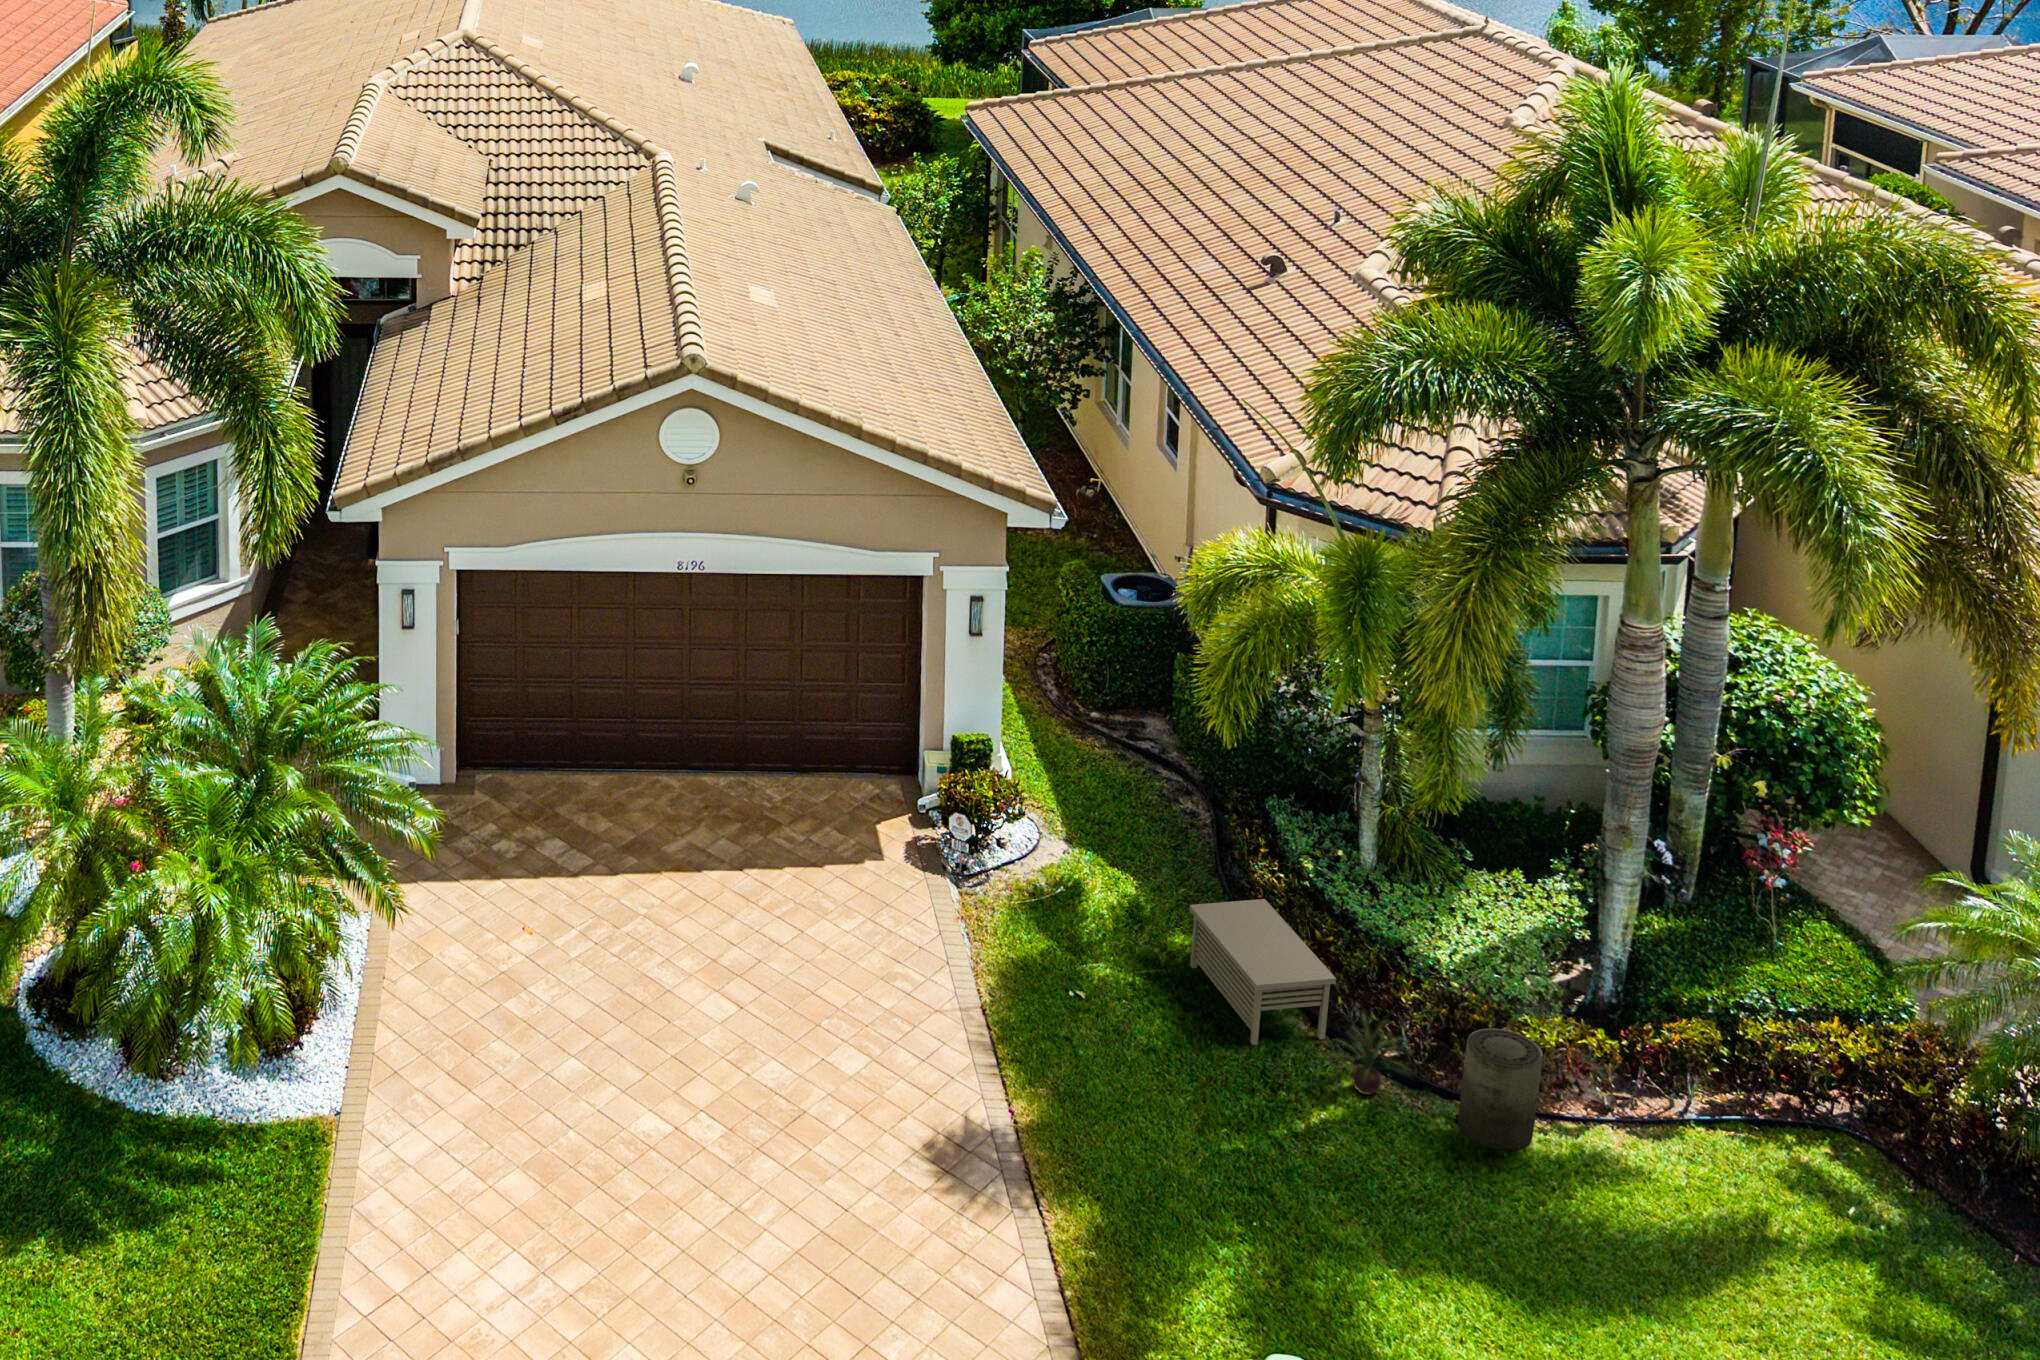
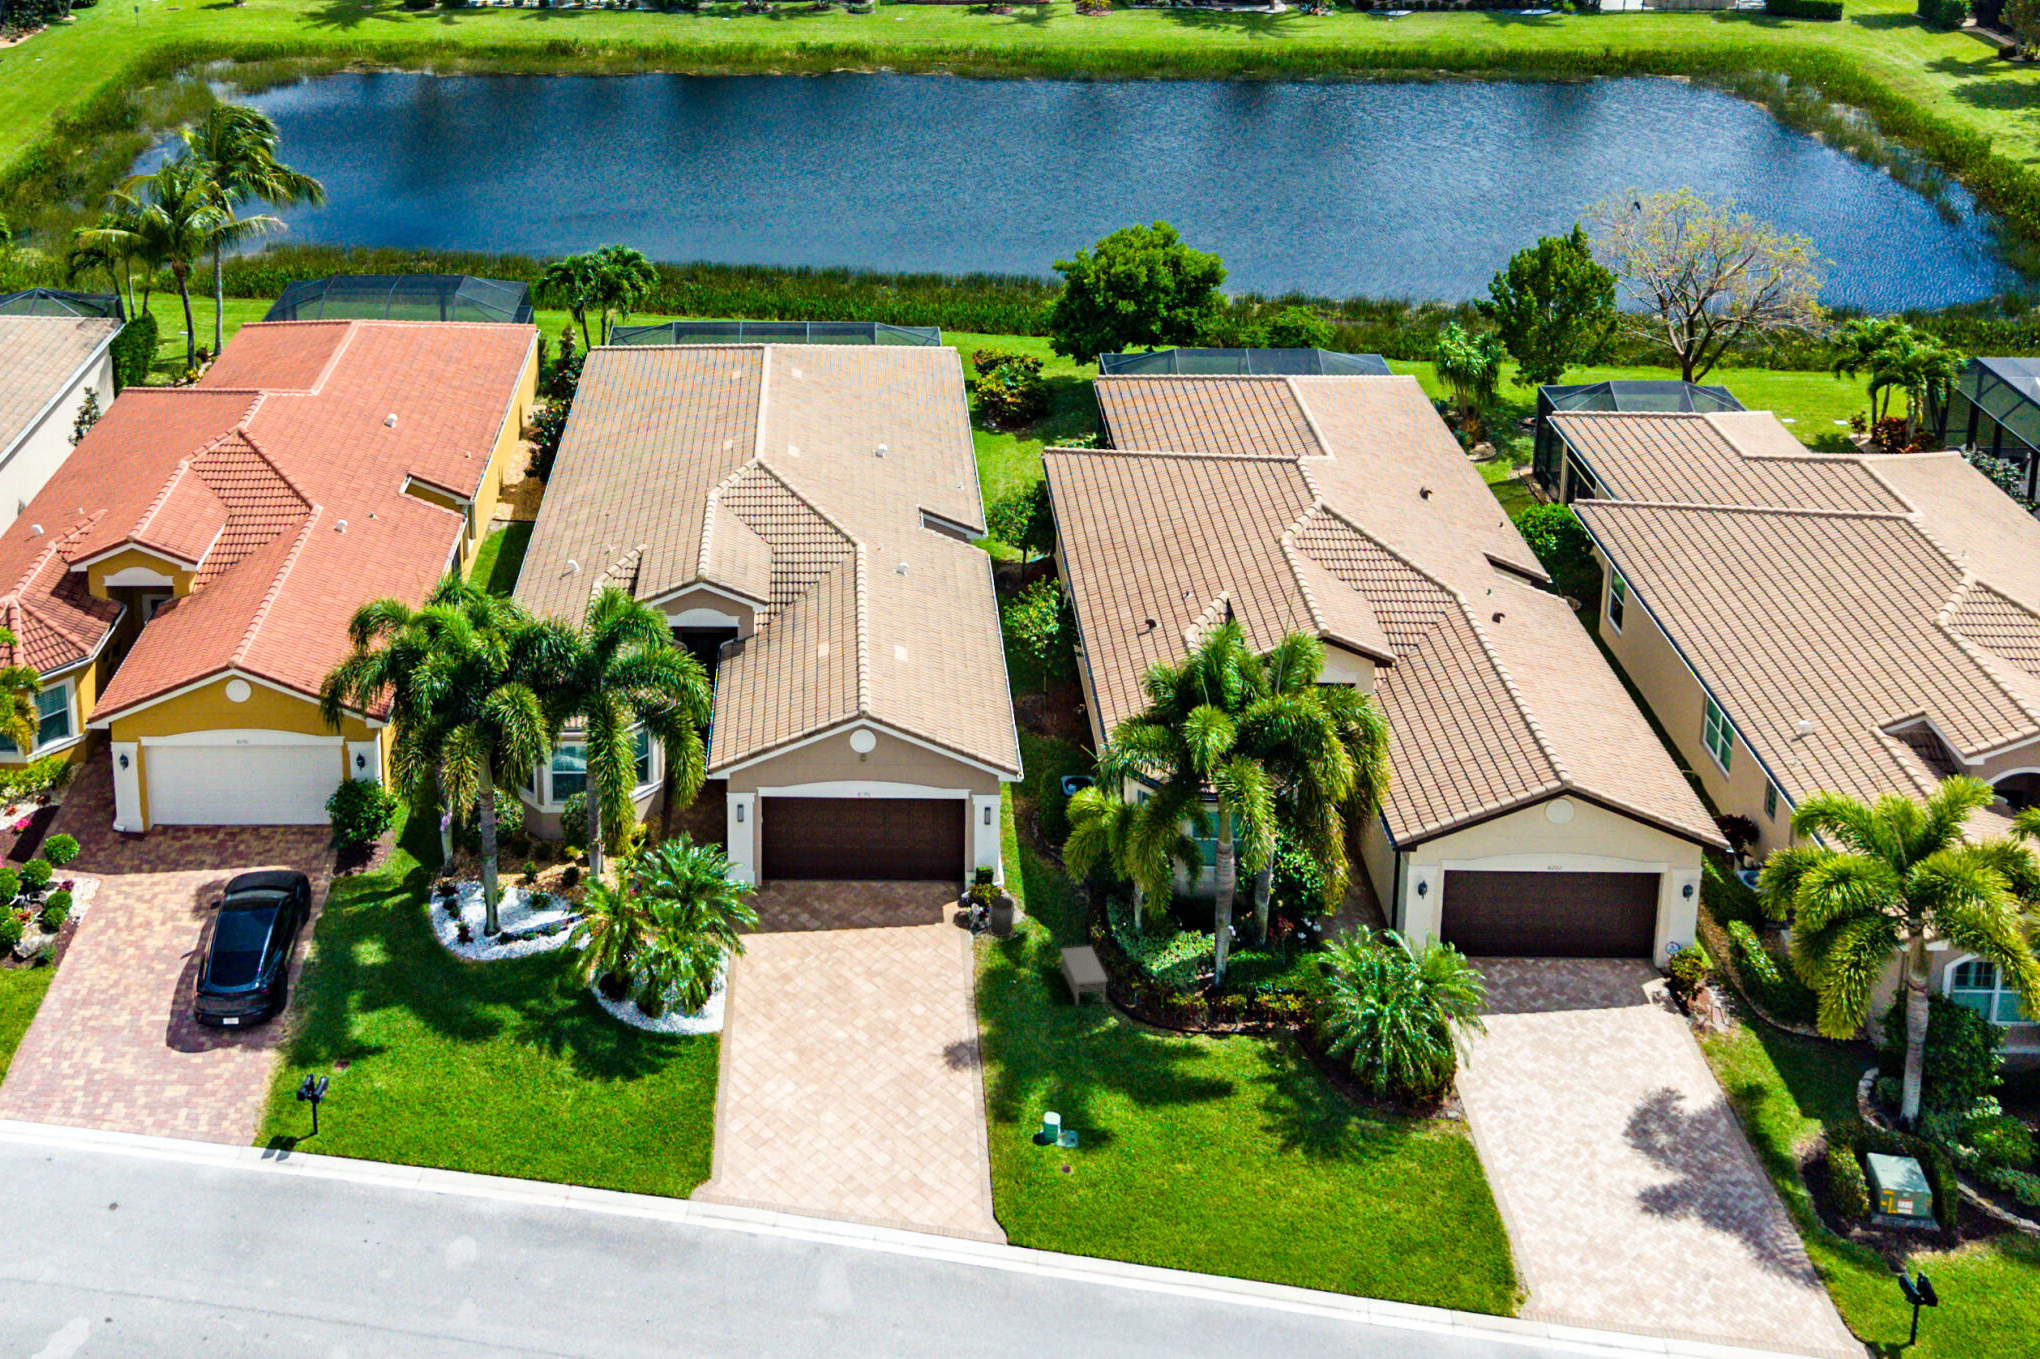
decorative plant: present [1337,1013,1406,1095] -> present [1274,1024,1287,1053]
trash can: present [1458,1029,1543,1150] -> present [989,896,1014,937]

